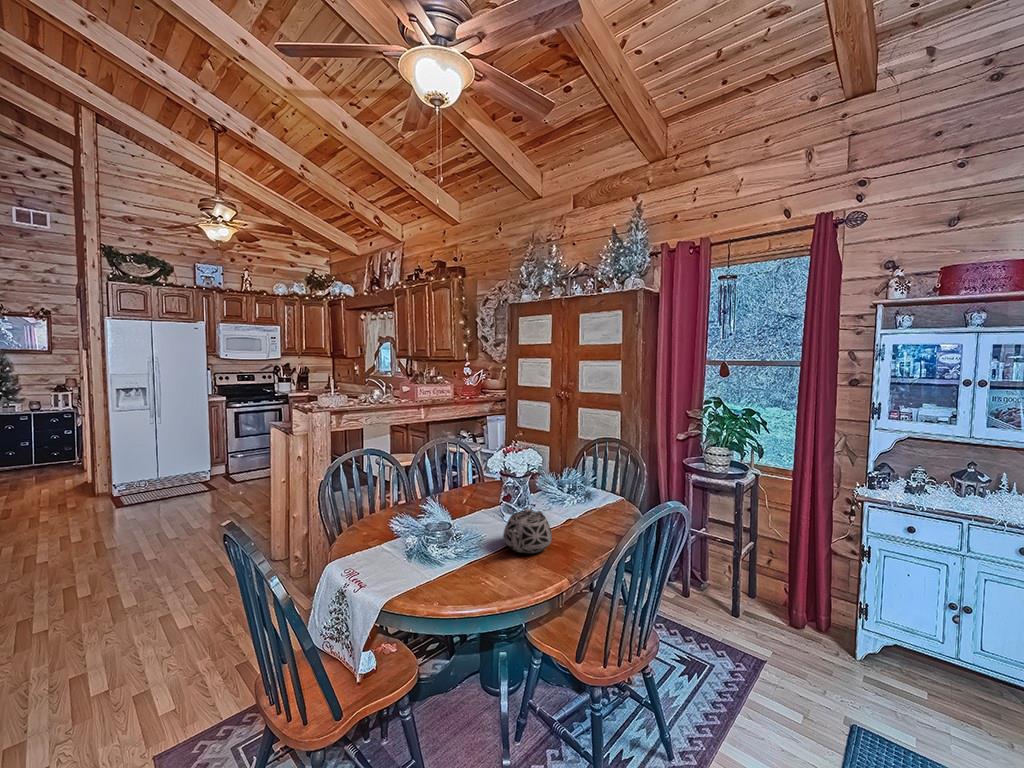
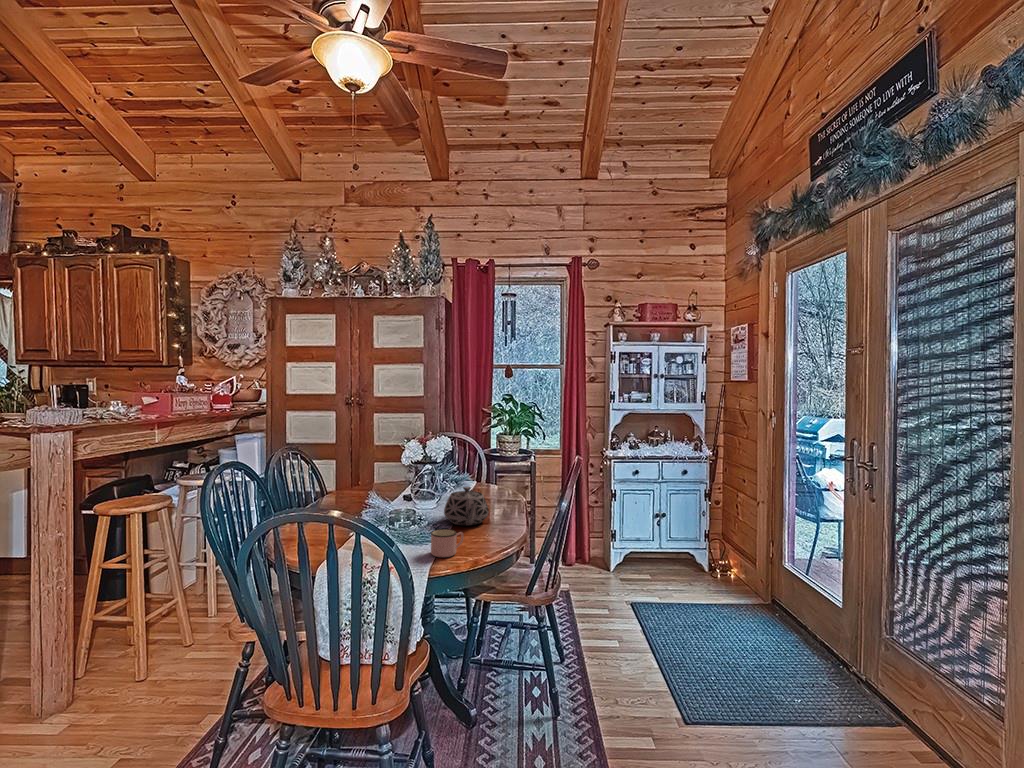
mug: none [425,552,460,585] -> present [431,529,464,557]

